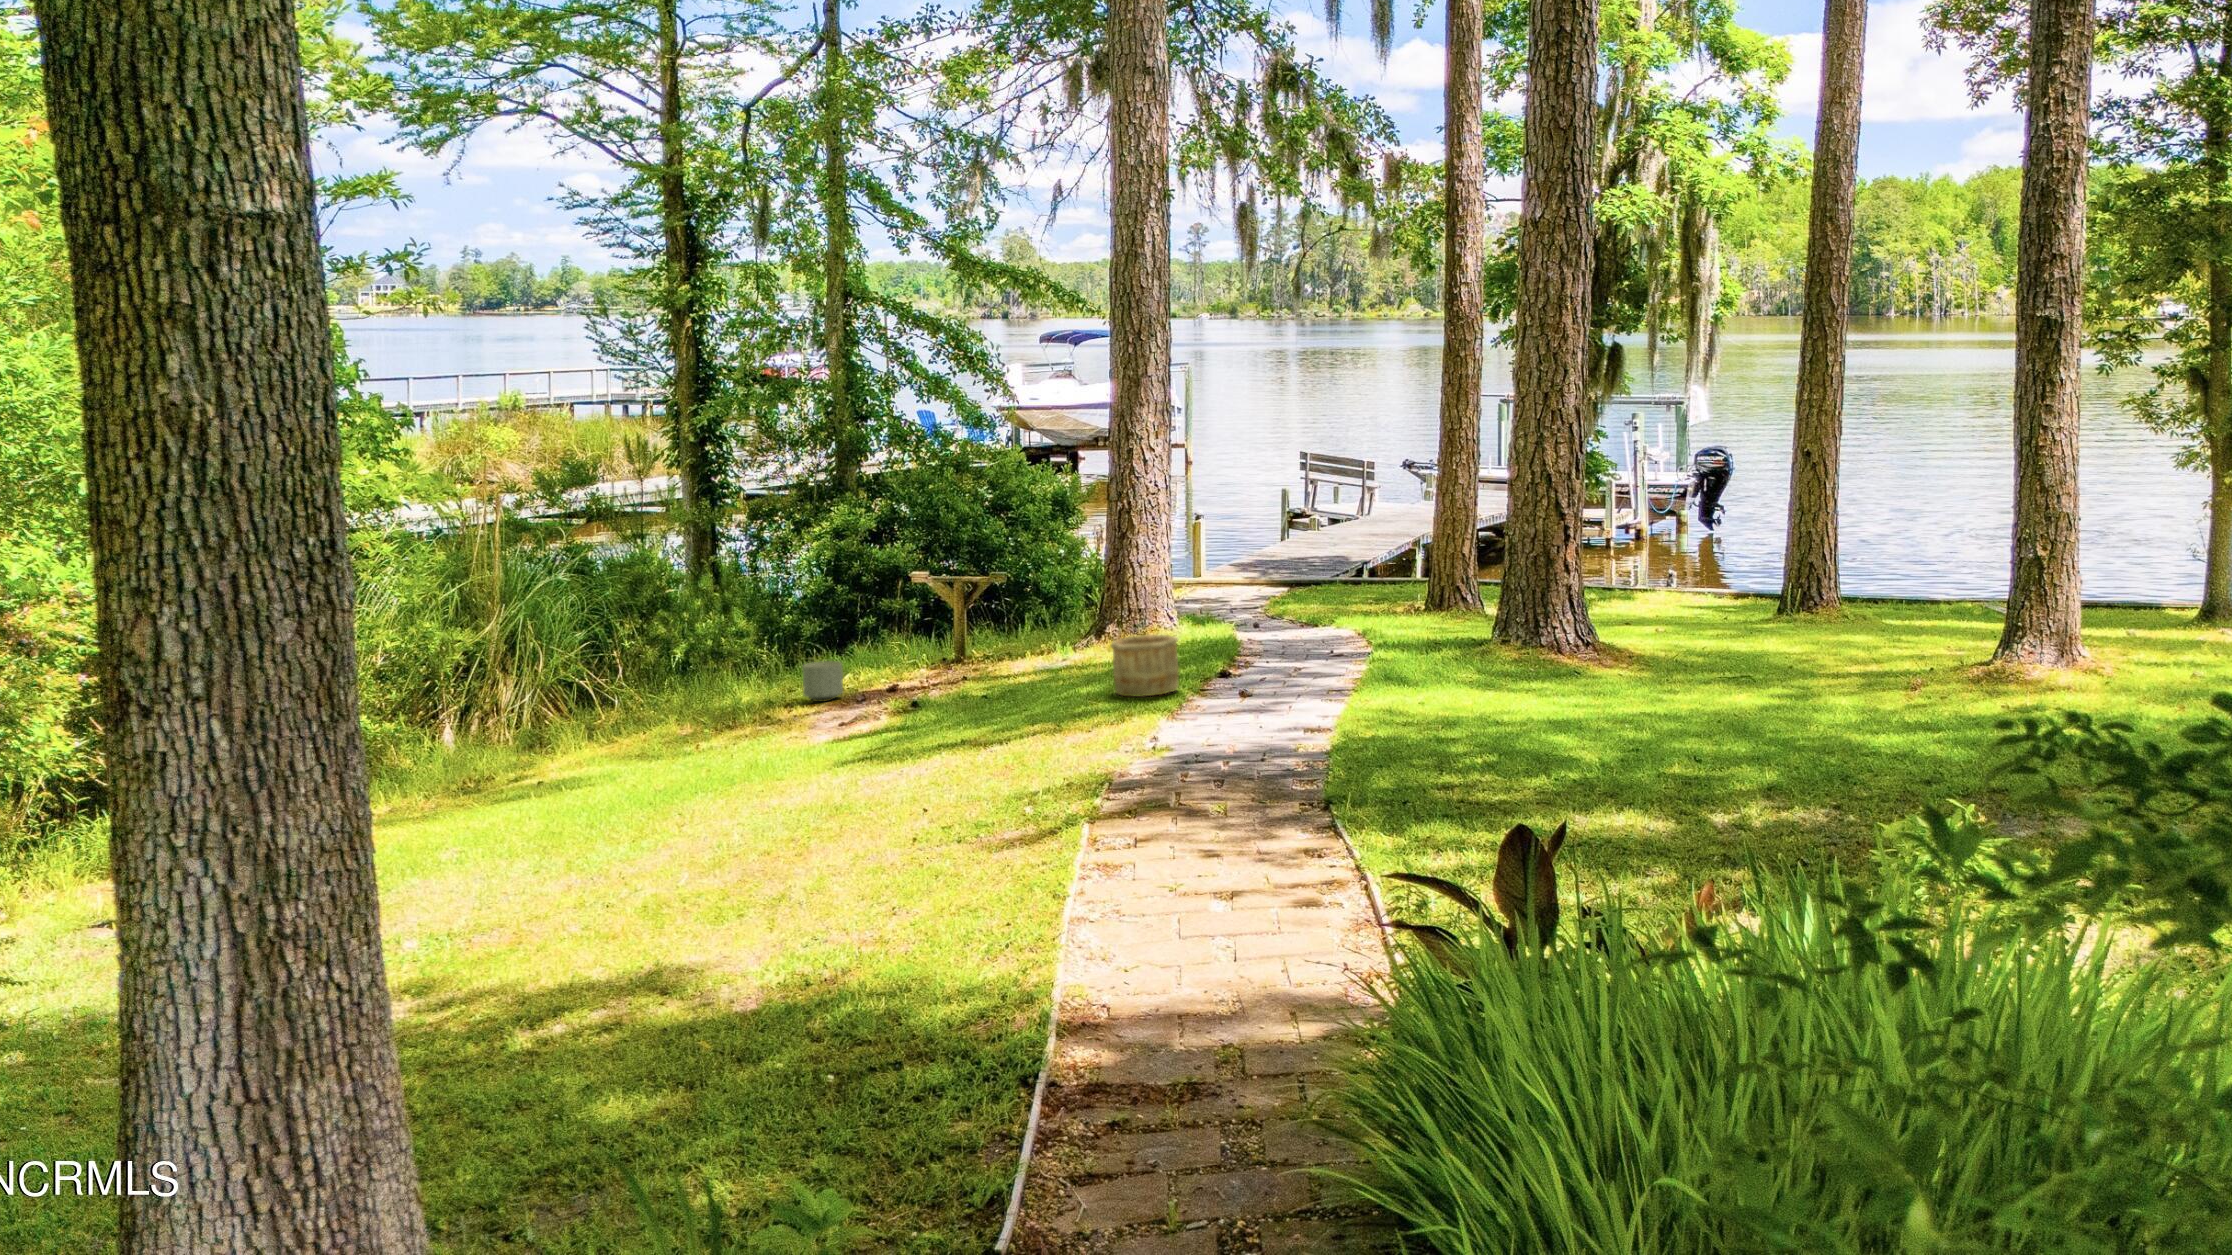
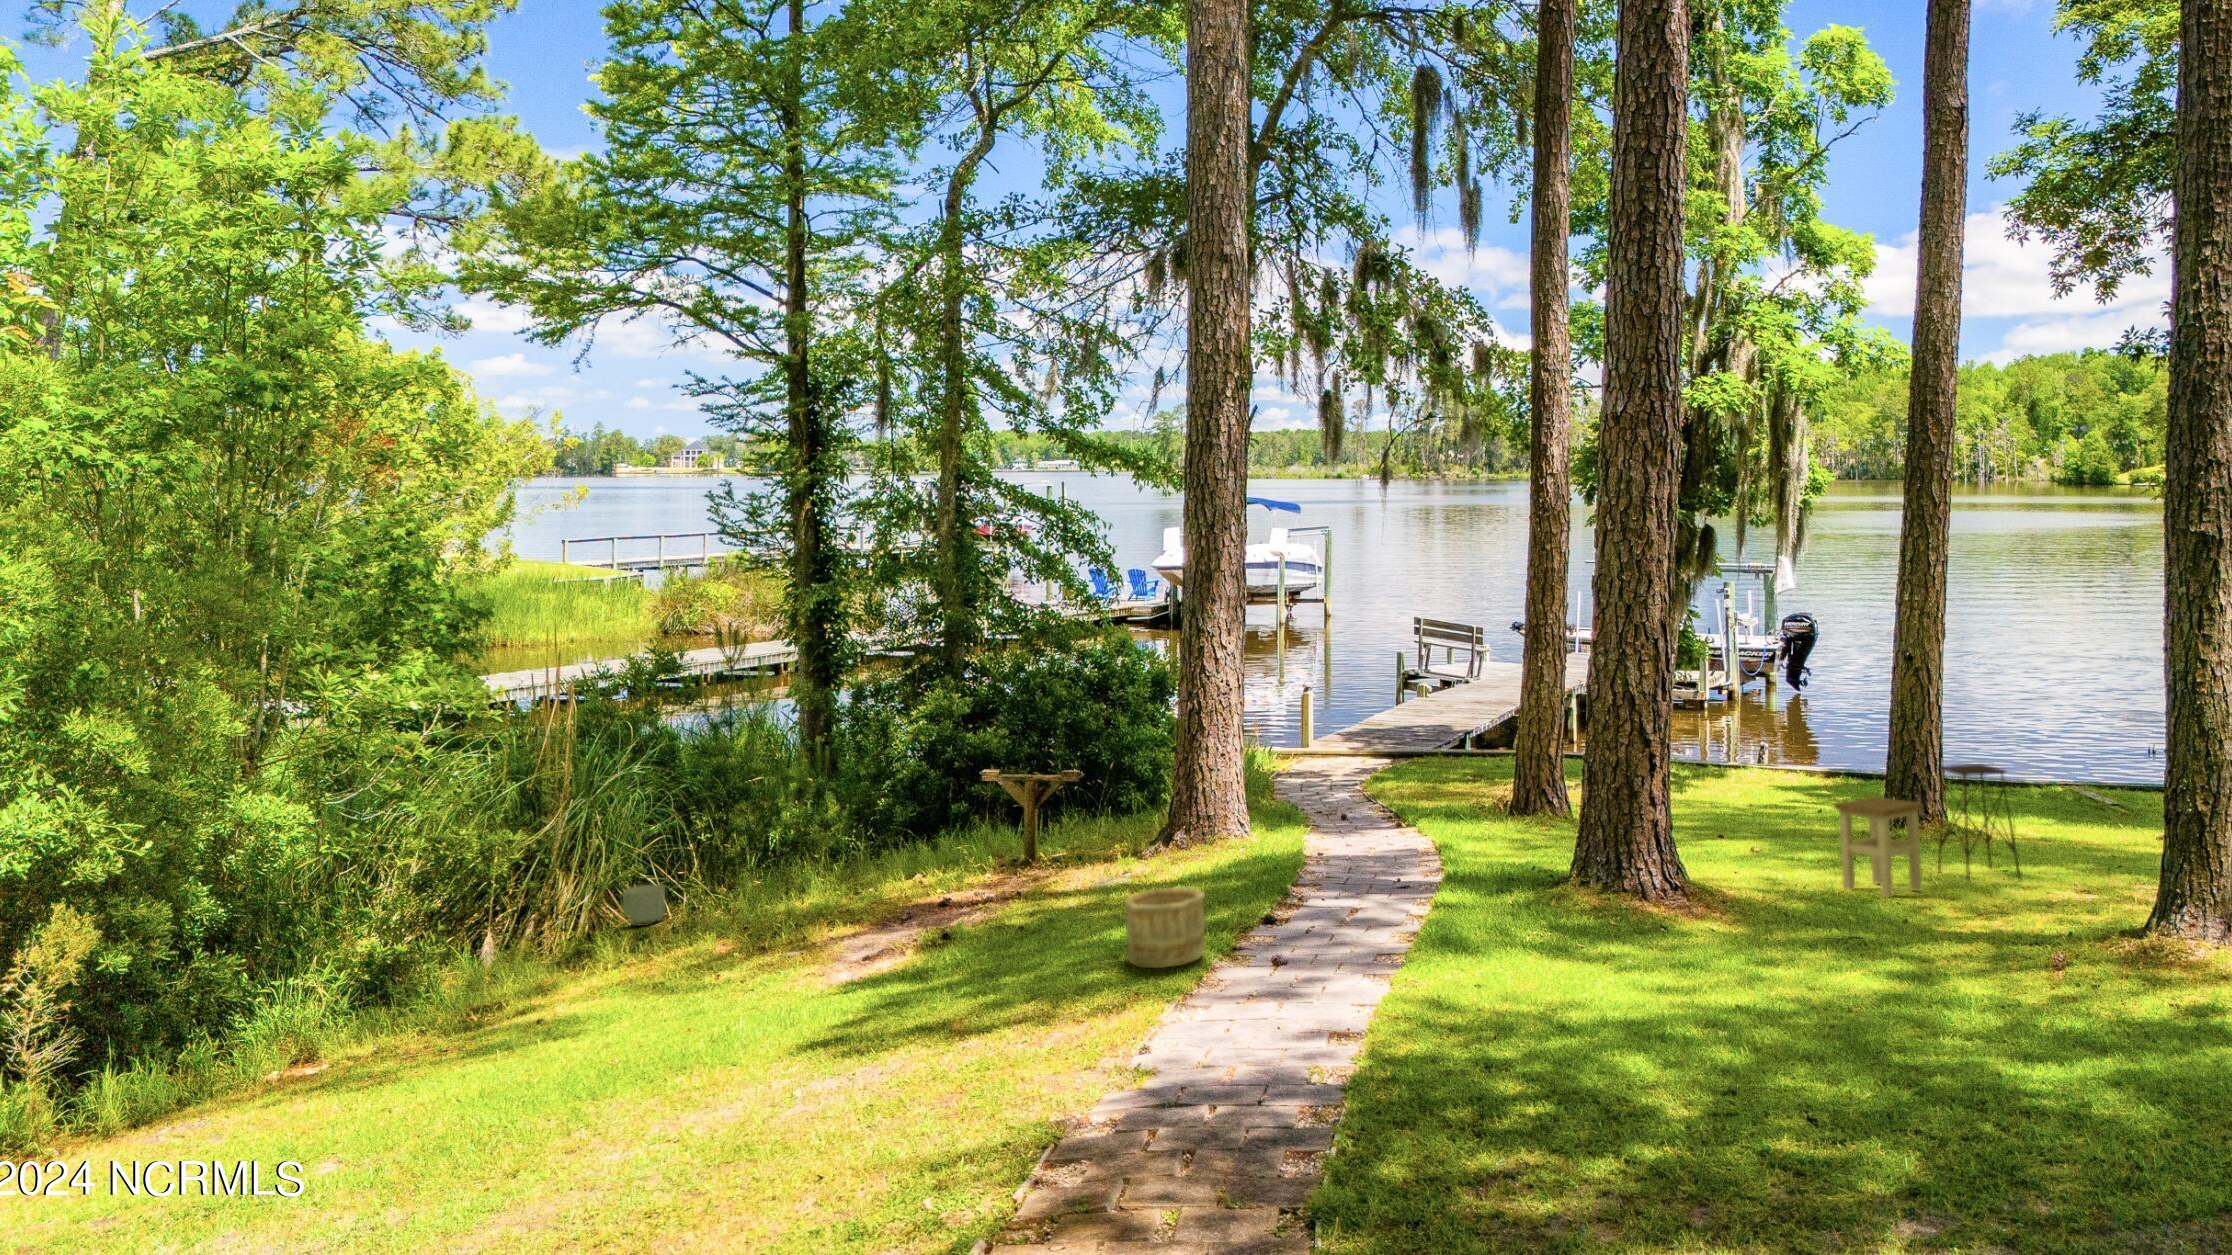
side table: none [1821,543,1895,647] -> present [1938,764,2021,882]
stool: none [1725,570,1806,655] -> present [1834,796,1923,897]
planter: present [803,661,843,702] -> present [623,884,665,926]

